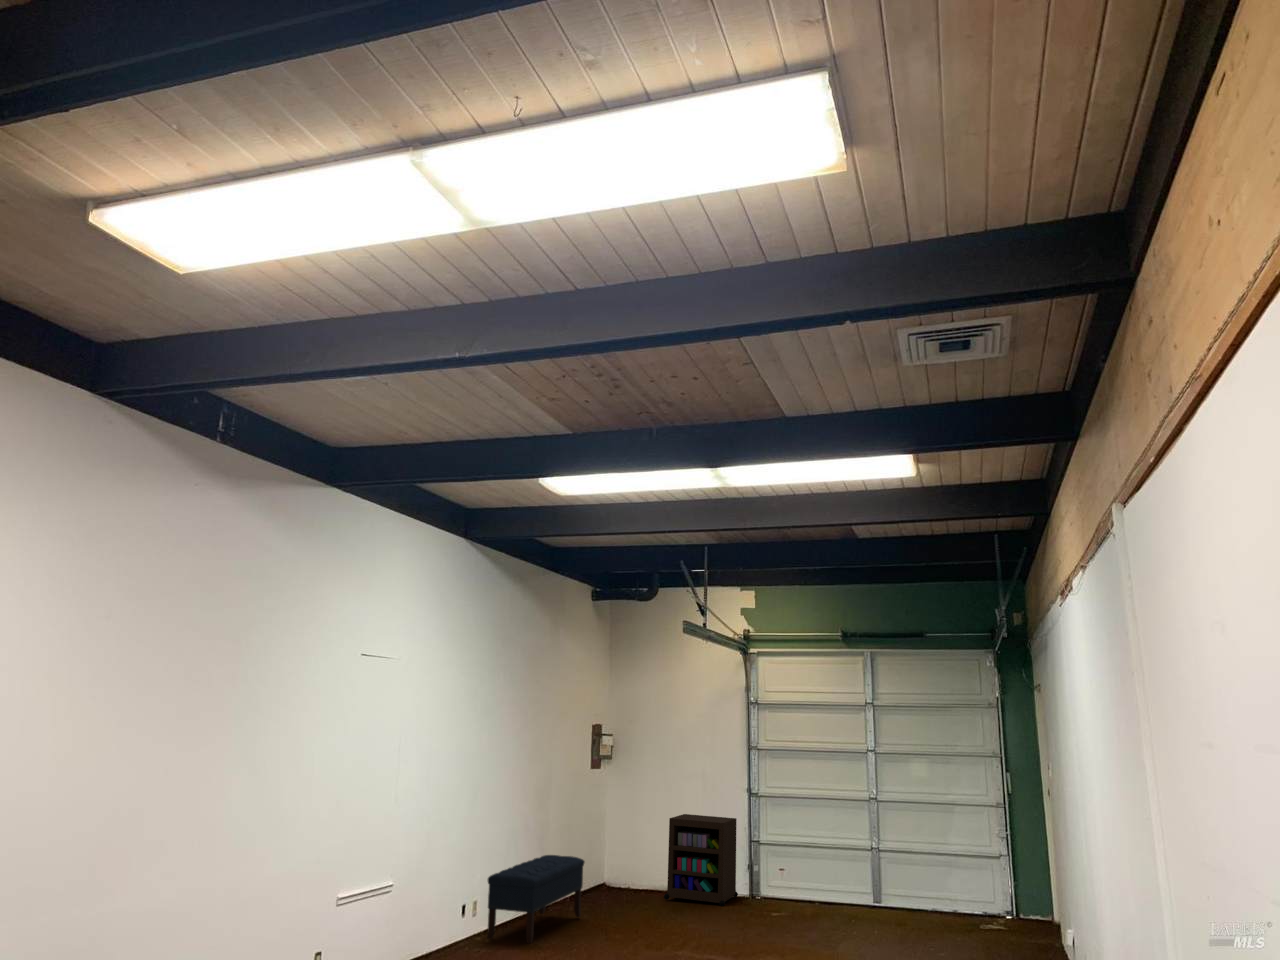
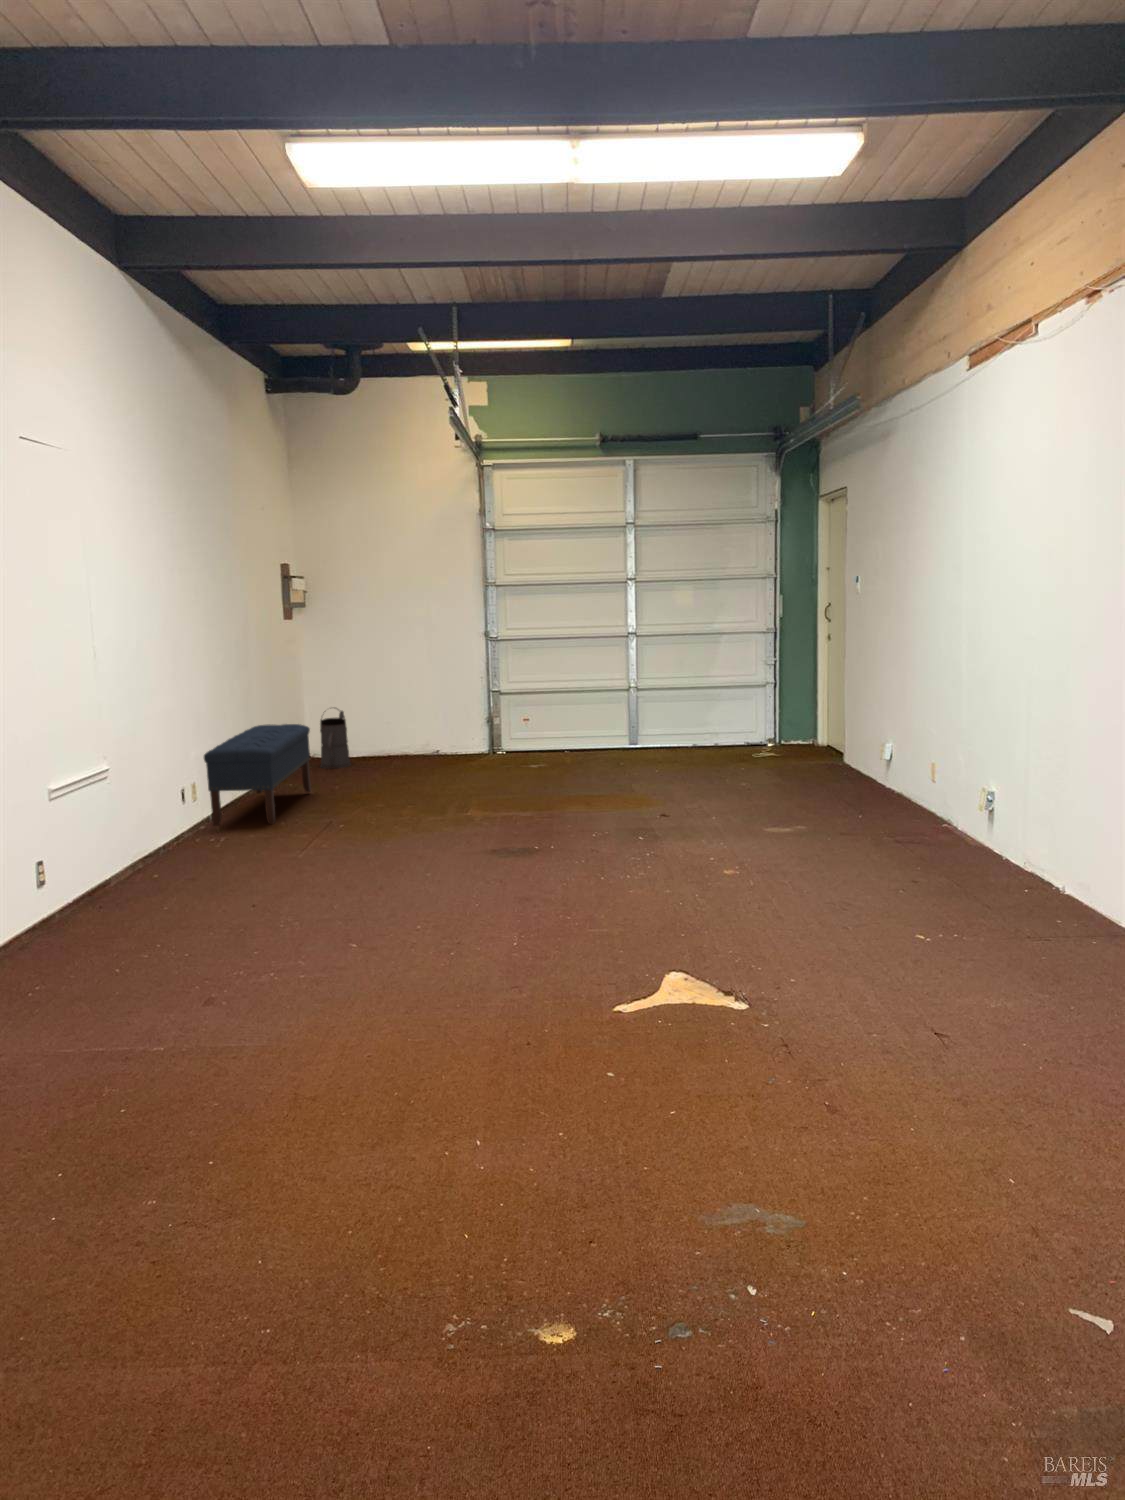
storage cabinet: present [664,814,738,906] -> none [394,668,476,765]
watering can: none [608,843,635,898] -> present [320,711,351,769]

